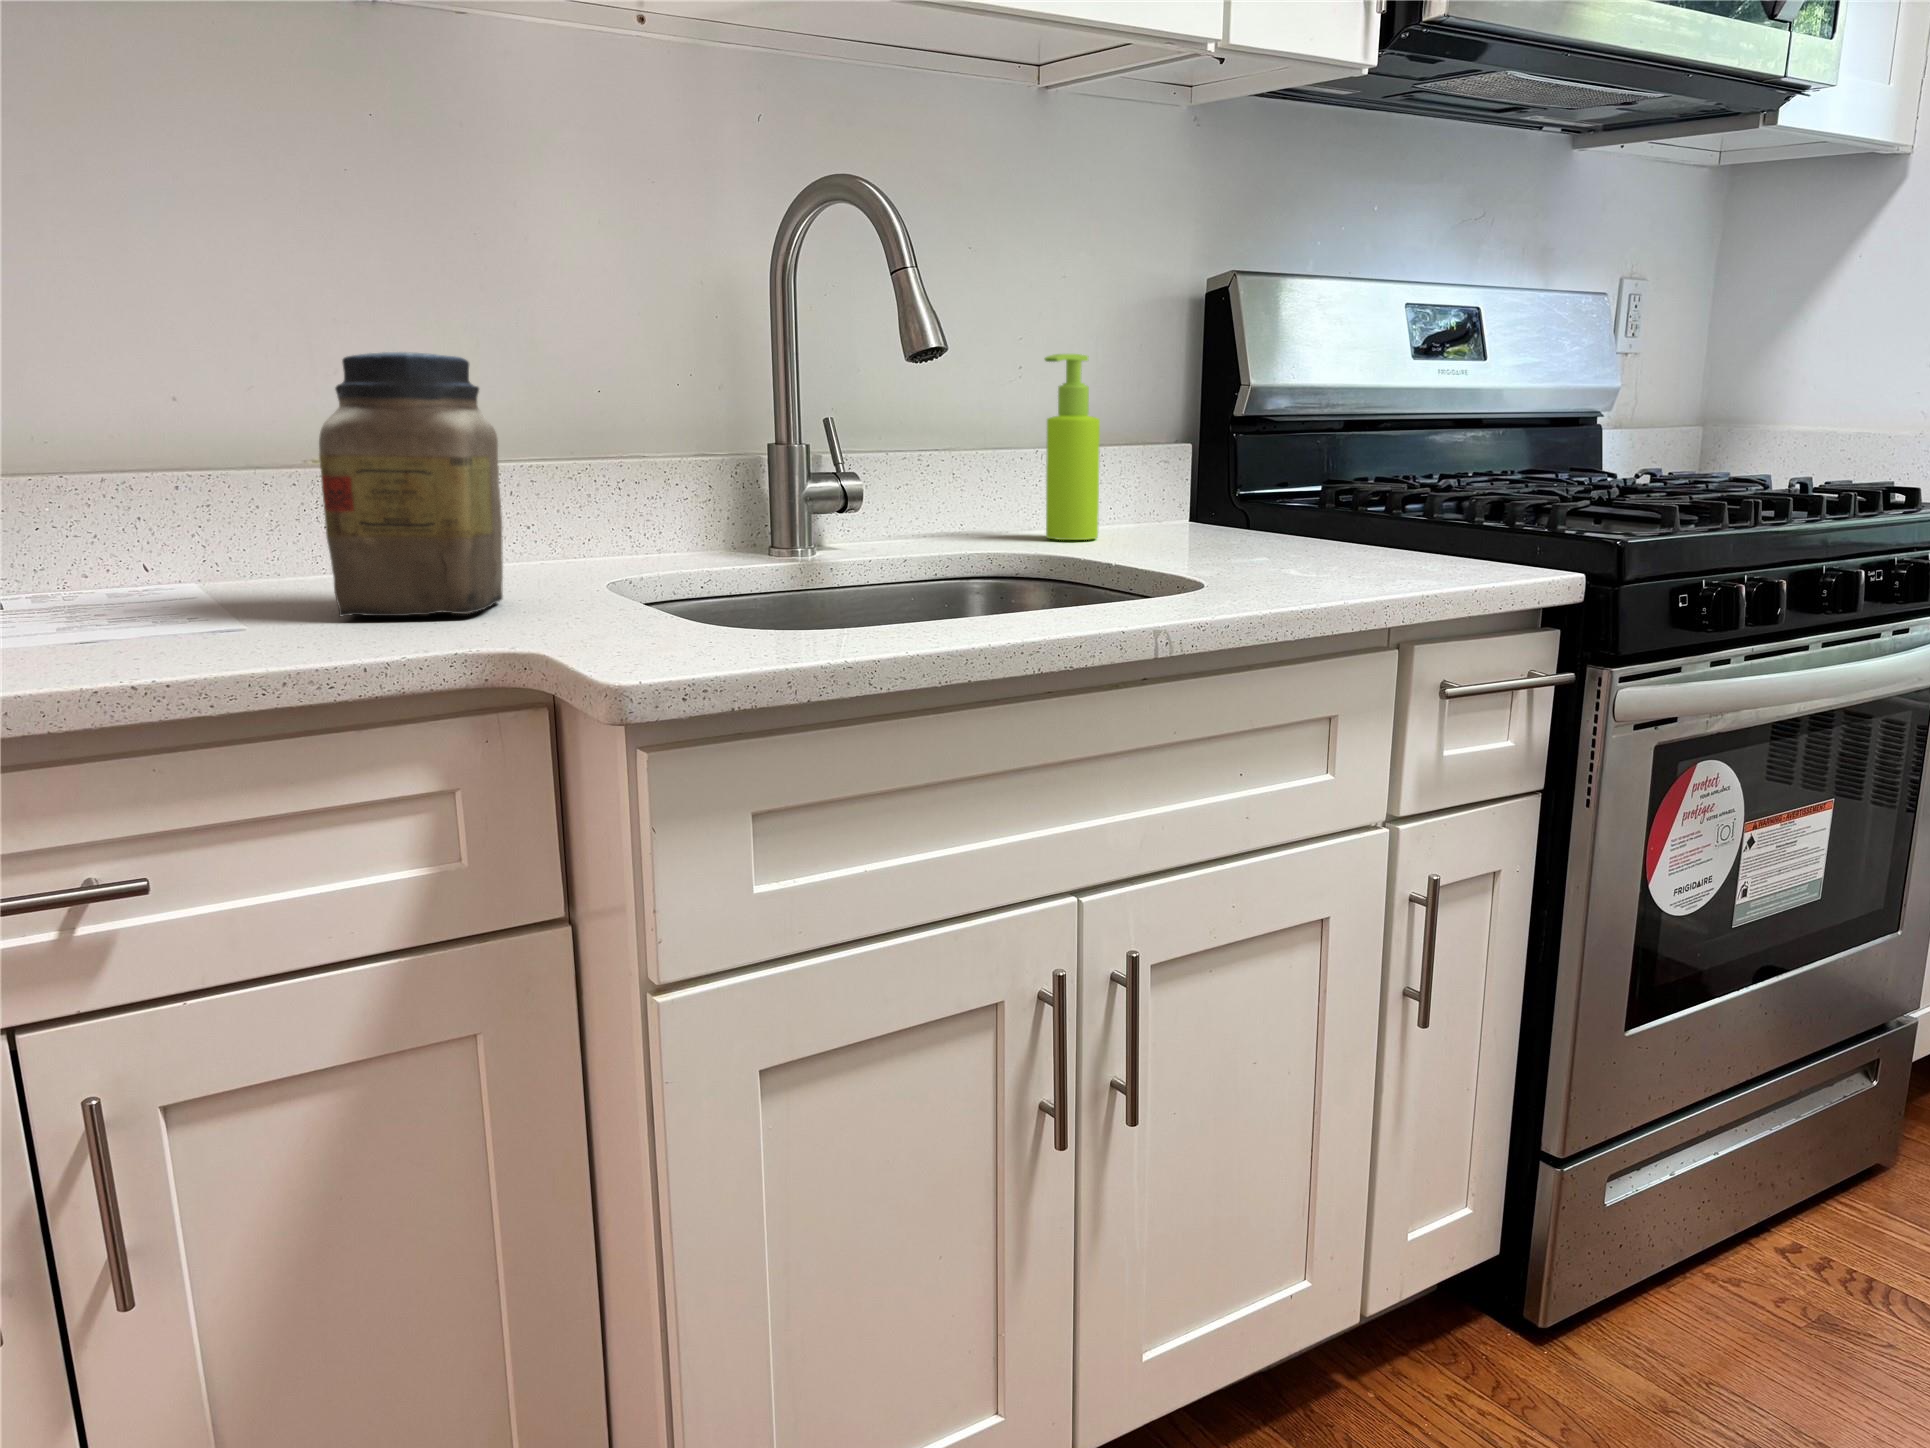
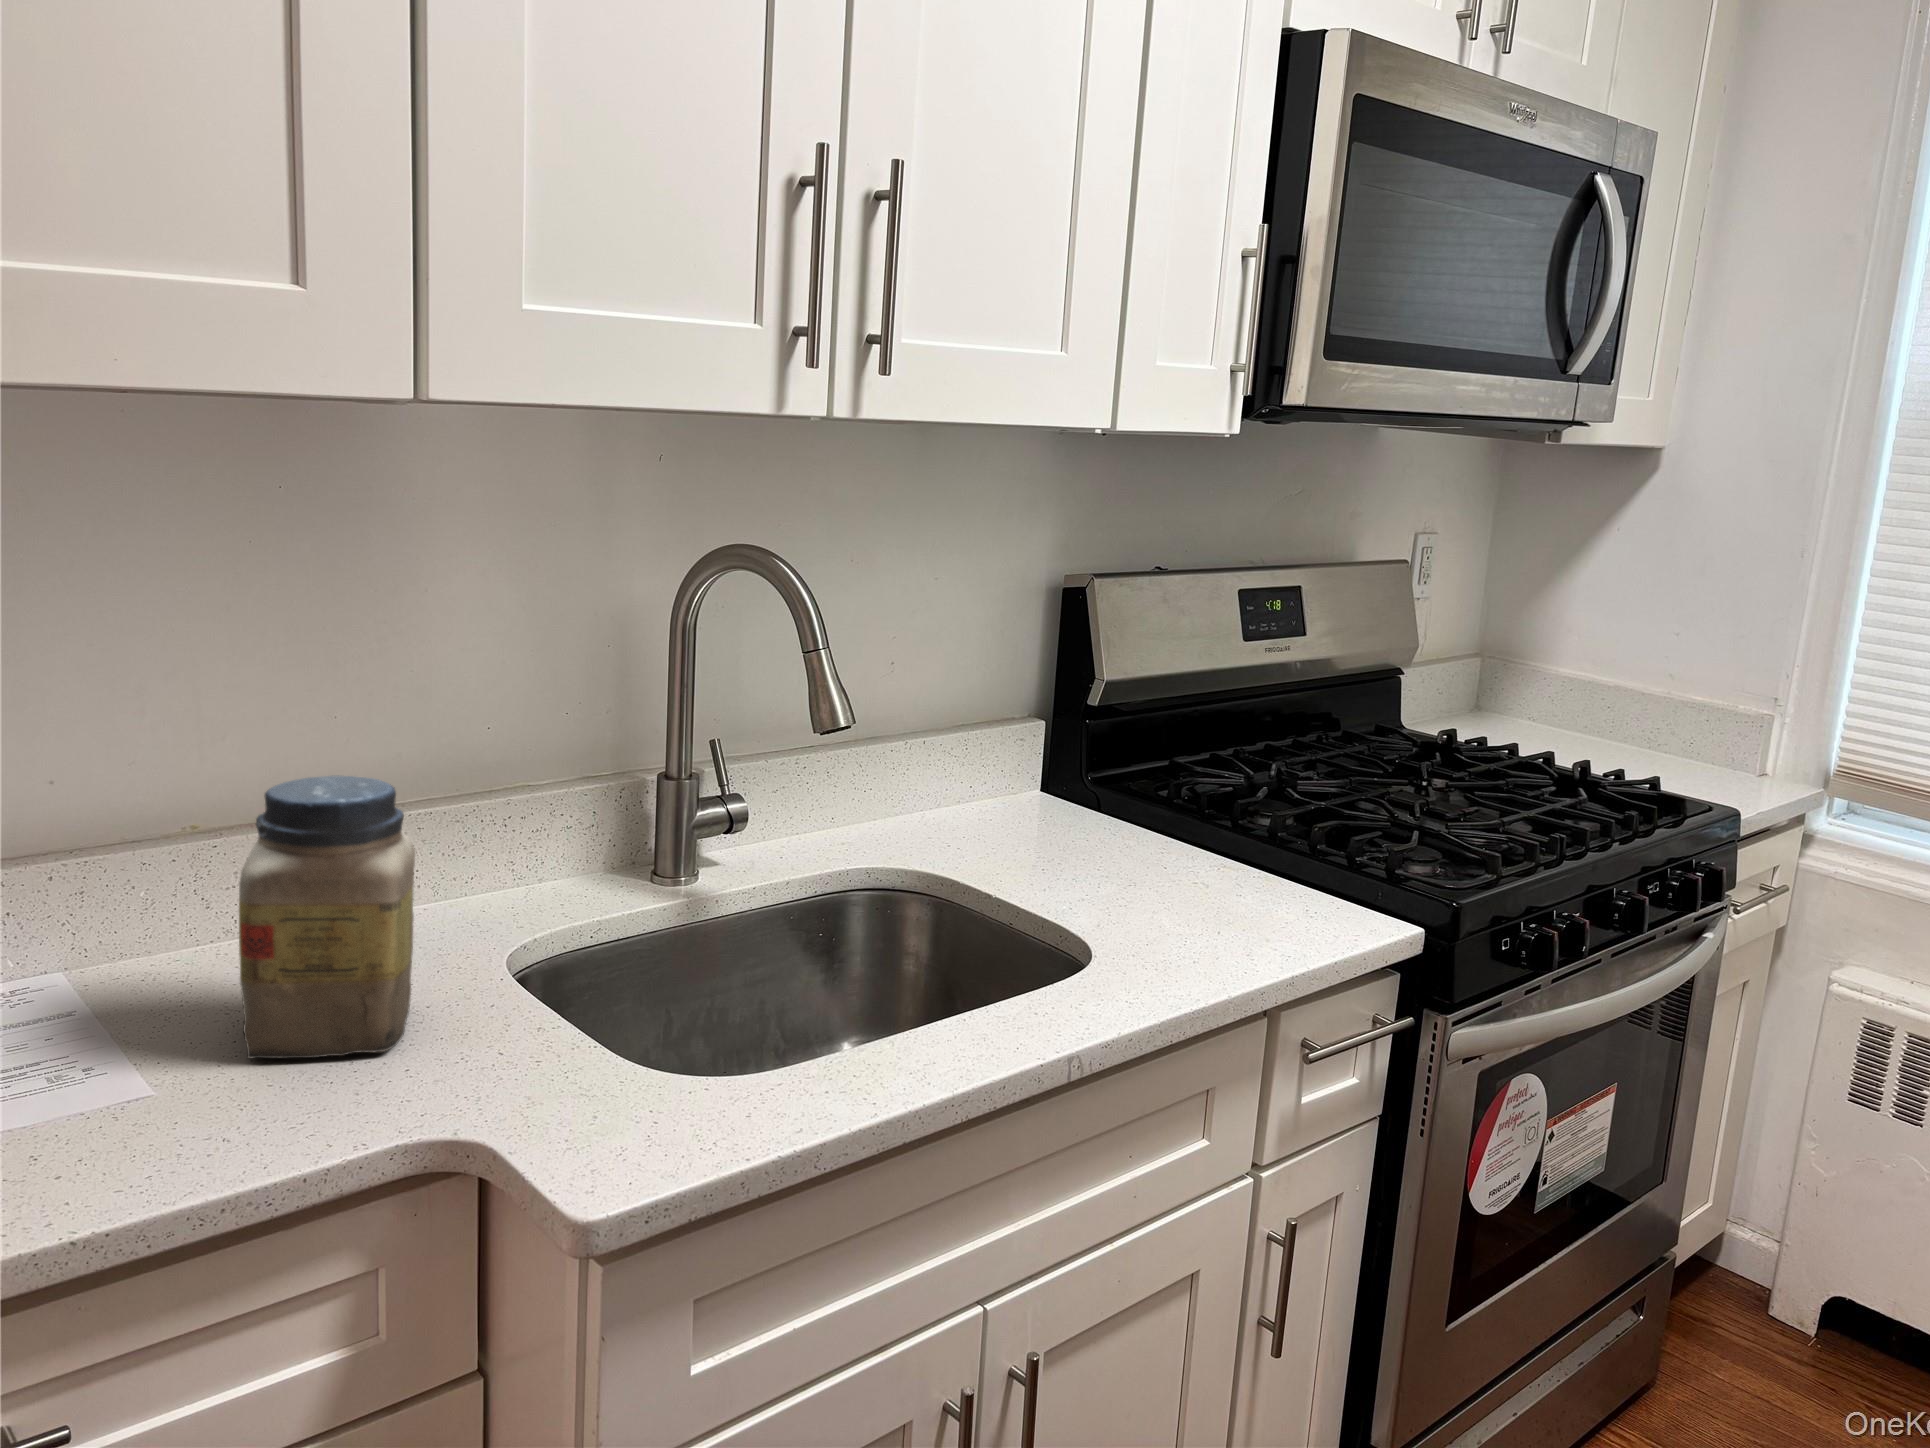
soap dispenser: present [1045,354,1100,540] -> none [915,668,972,845]

